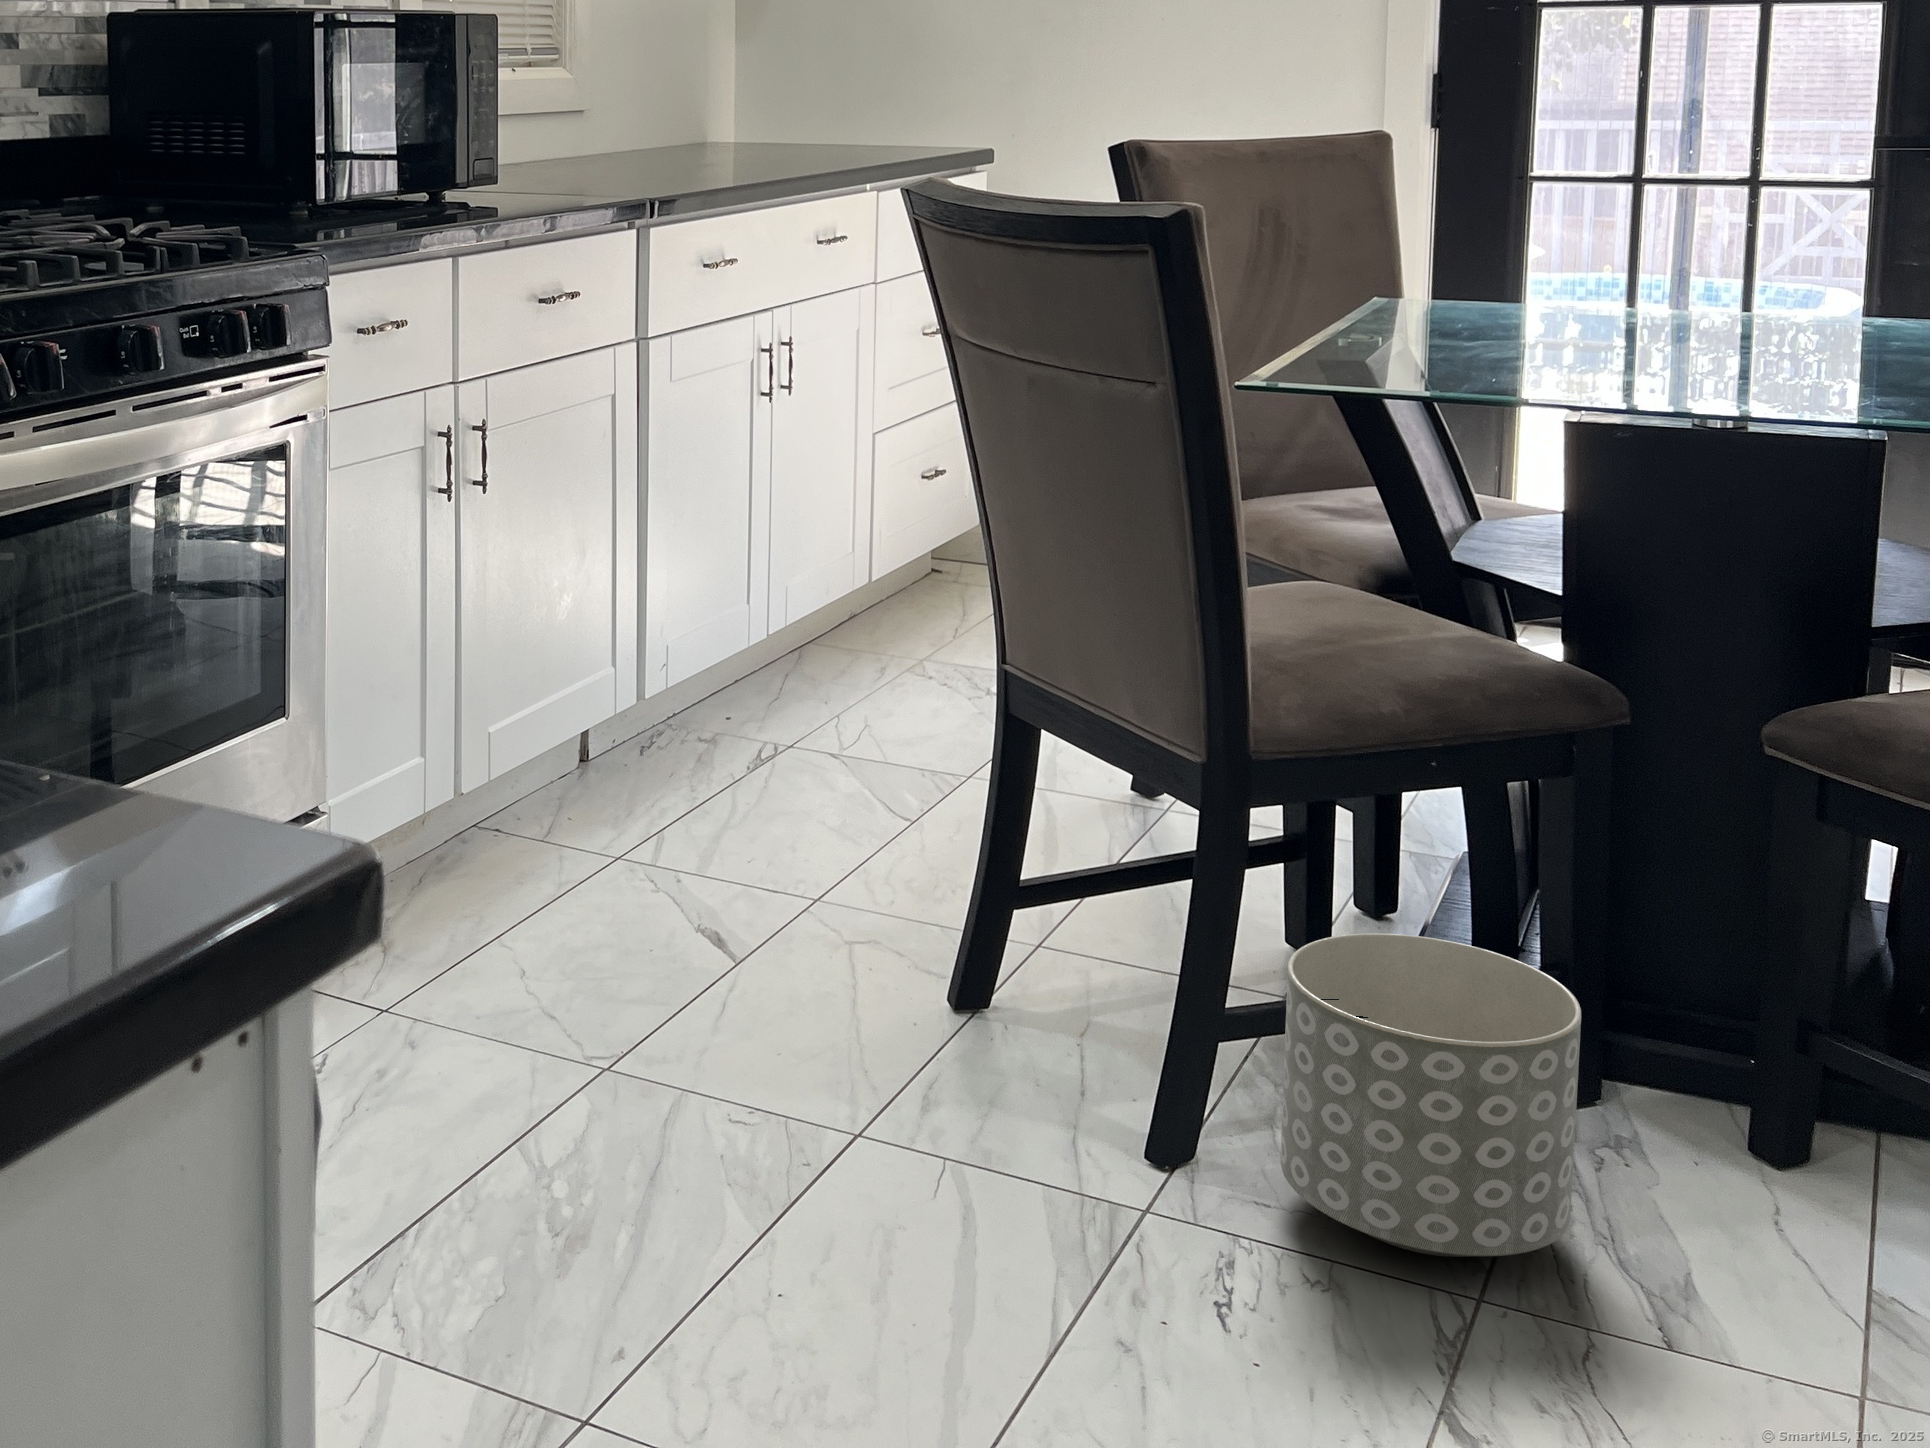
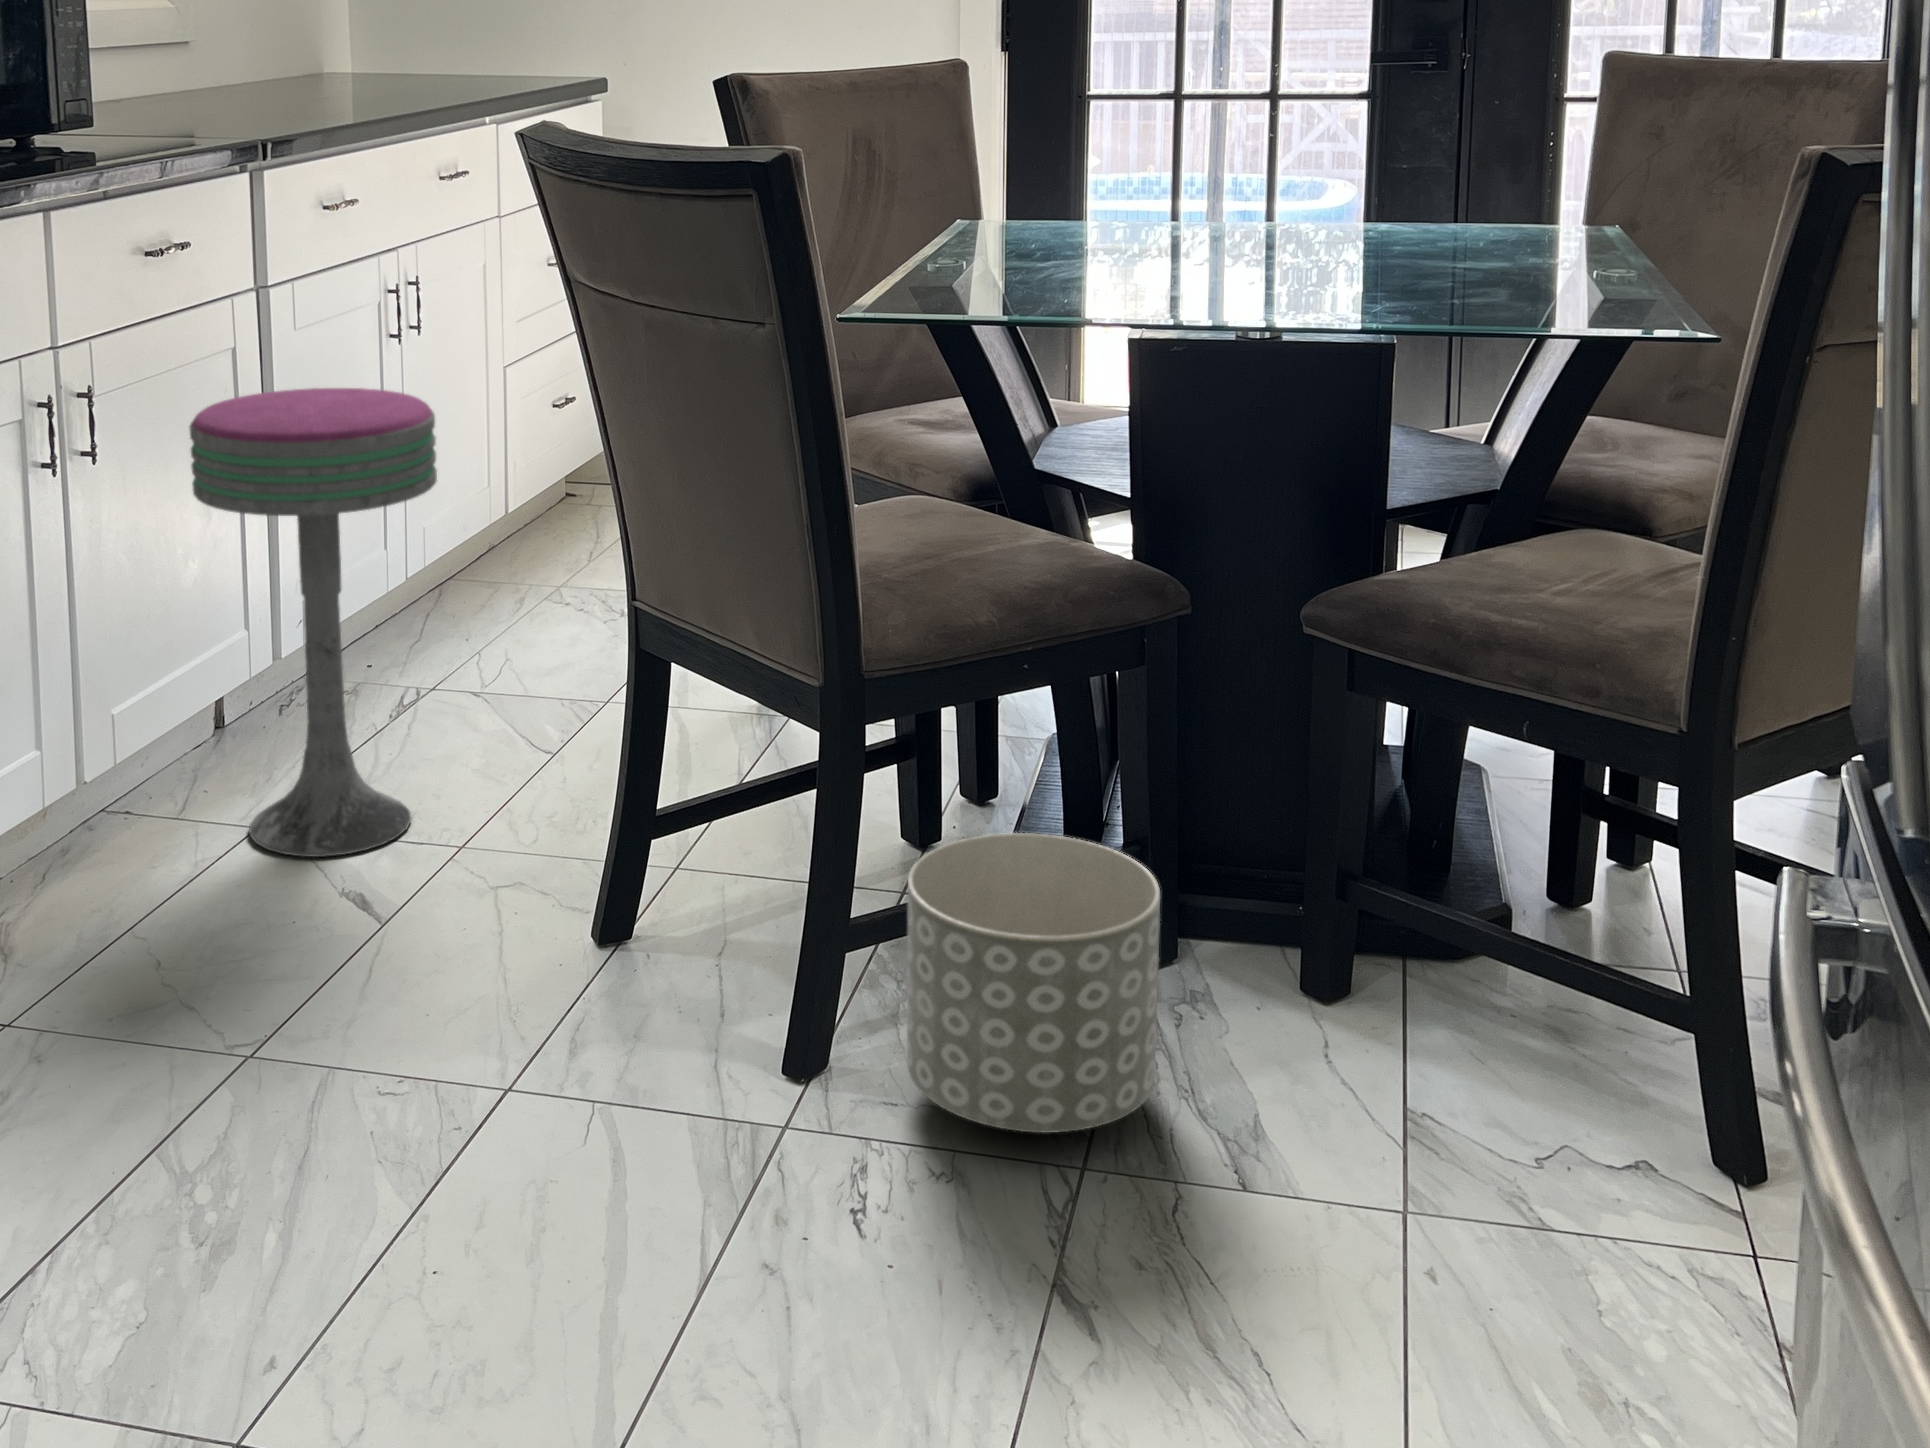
bar stool: none [570,436,805,892] -> present [189,388,437,857]

